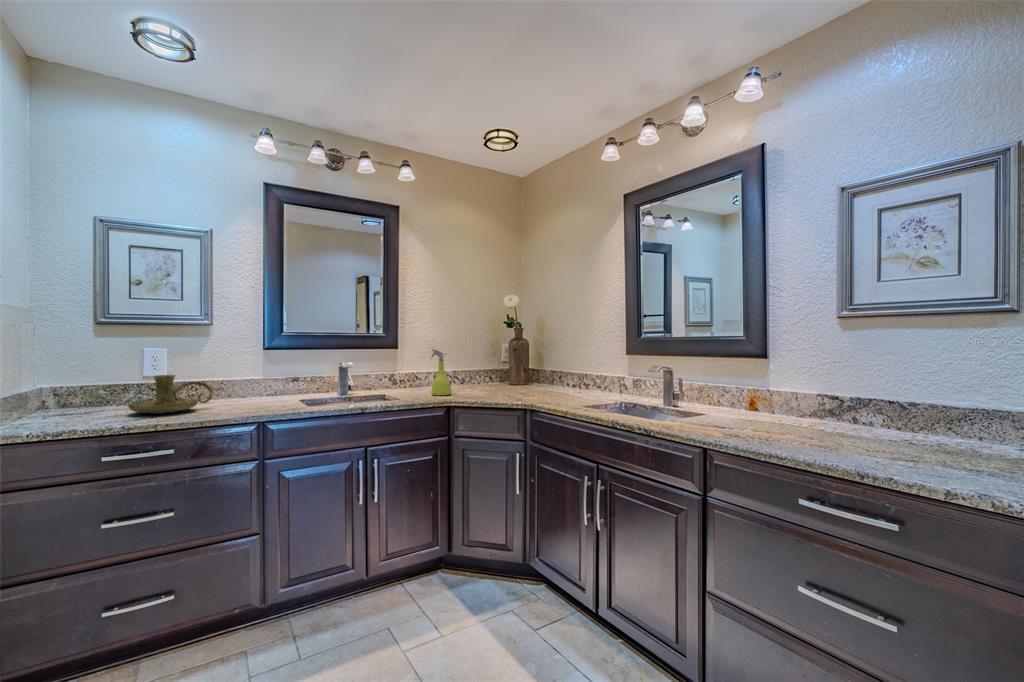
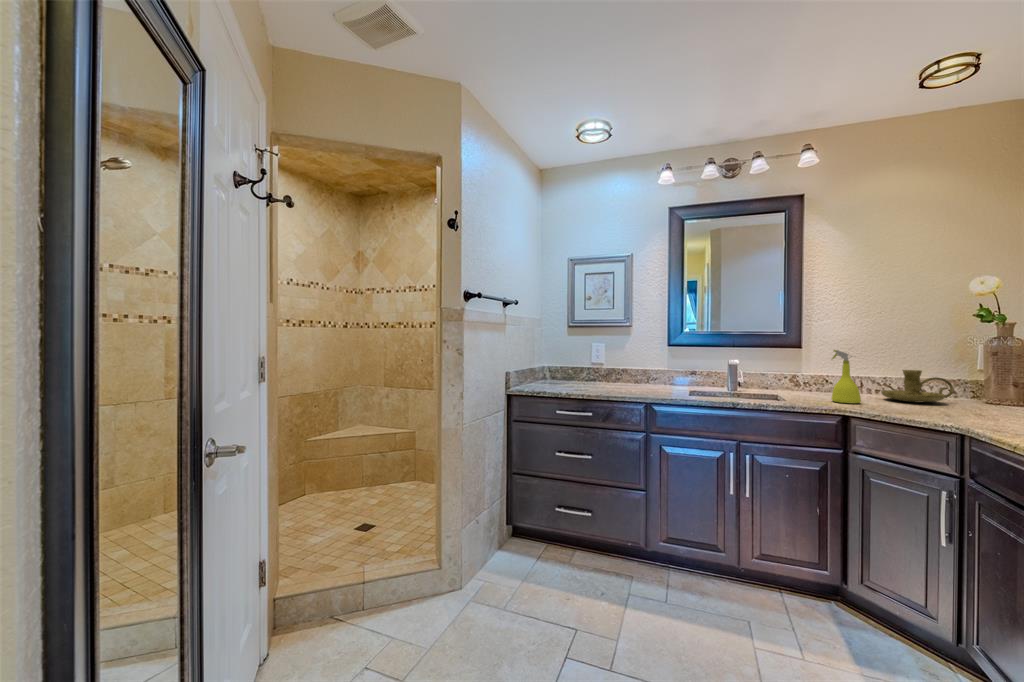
candle holder: present [128,375,213,414] -> present [881,370,953,403]

